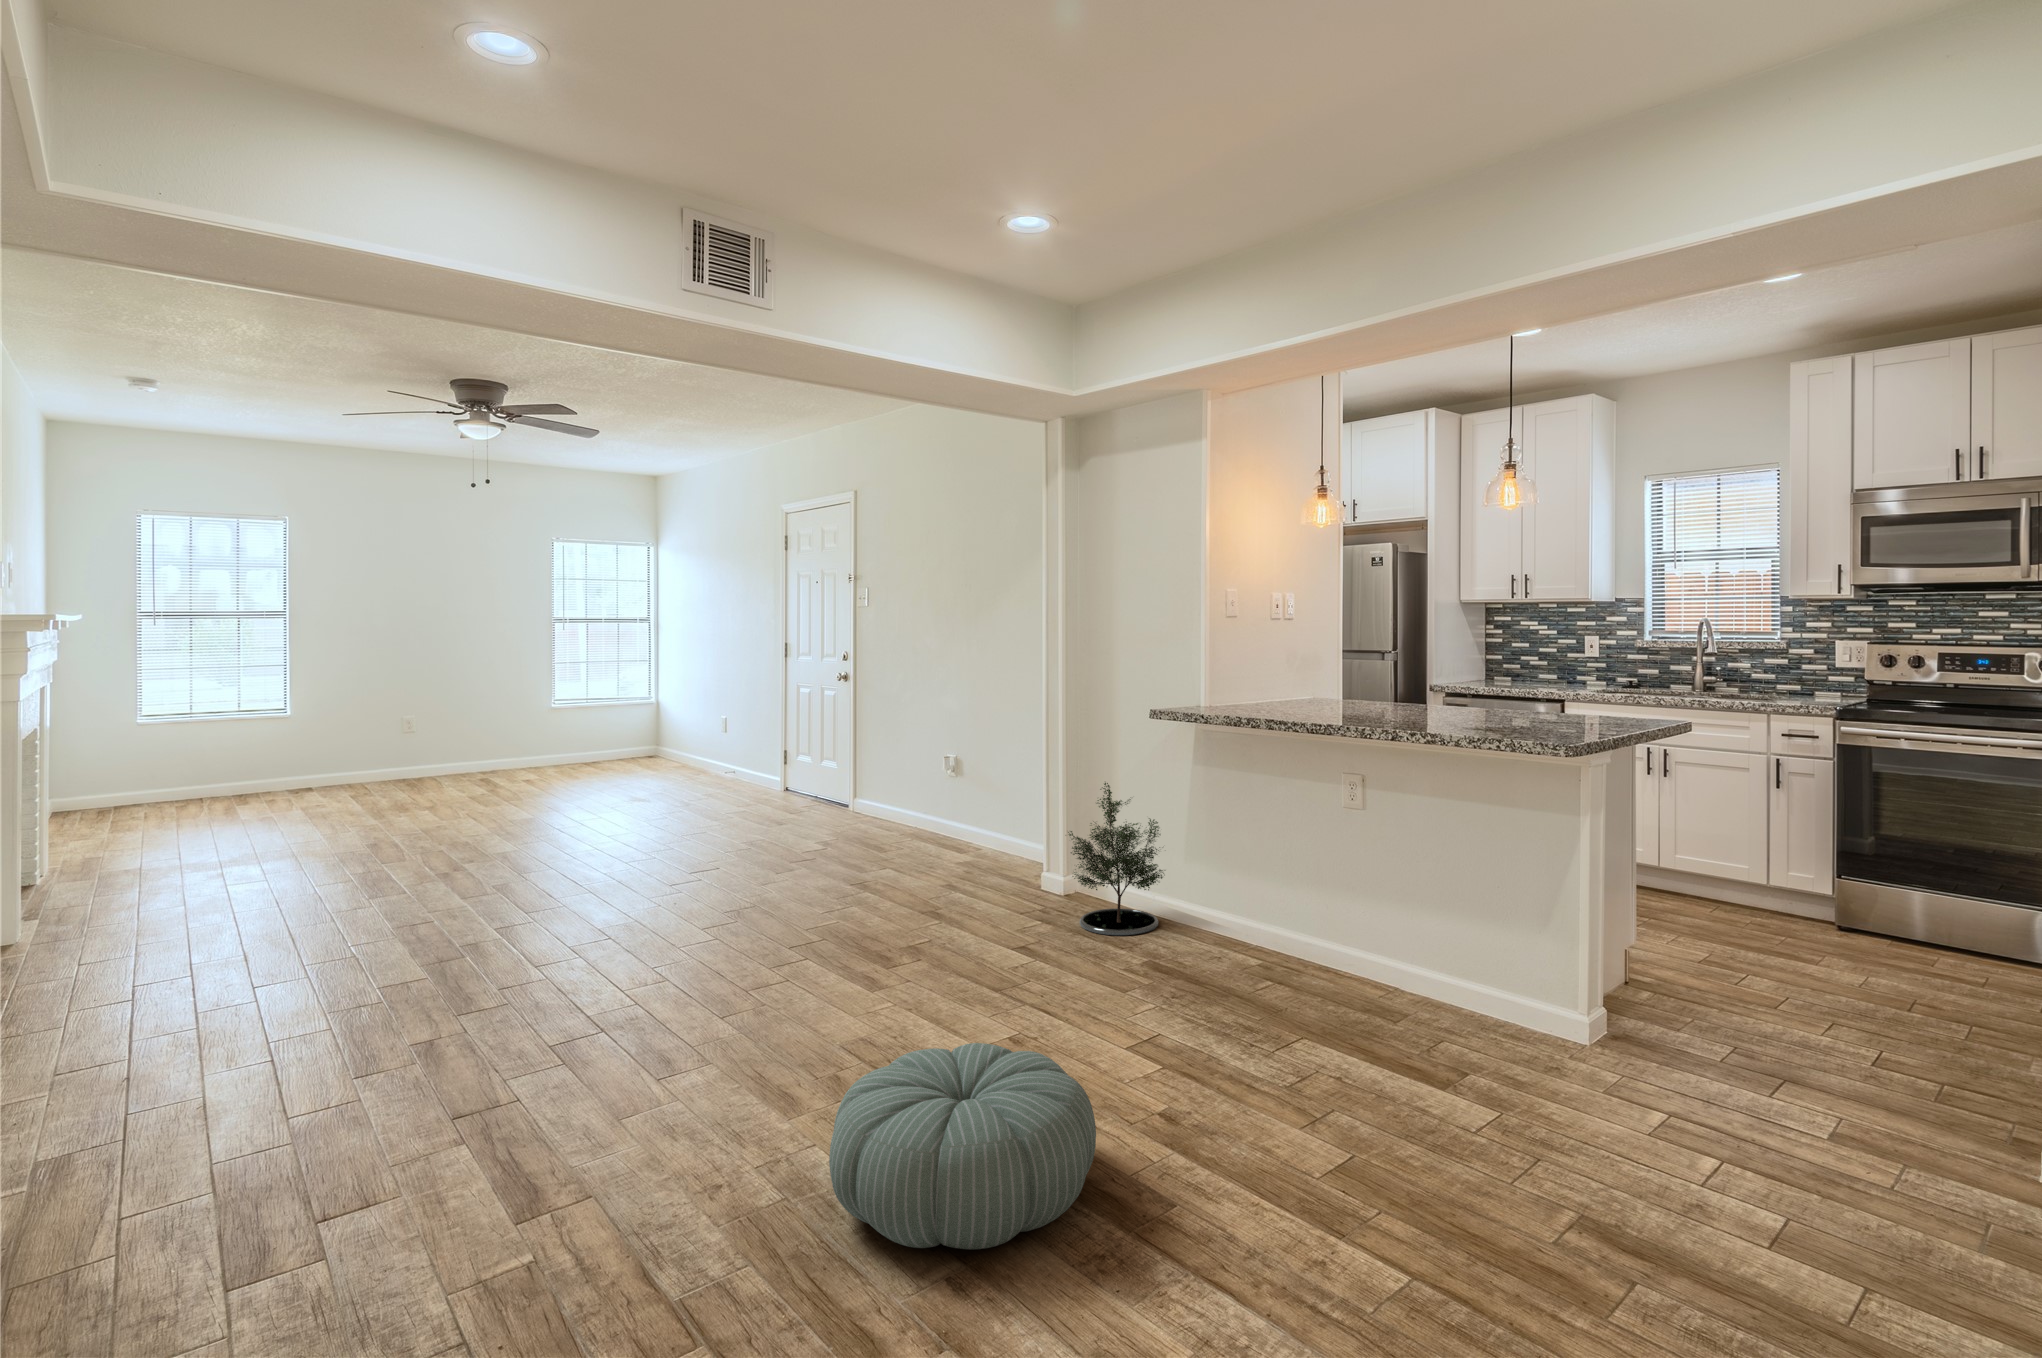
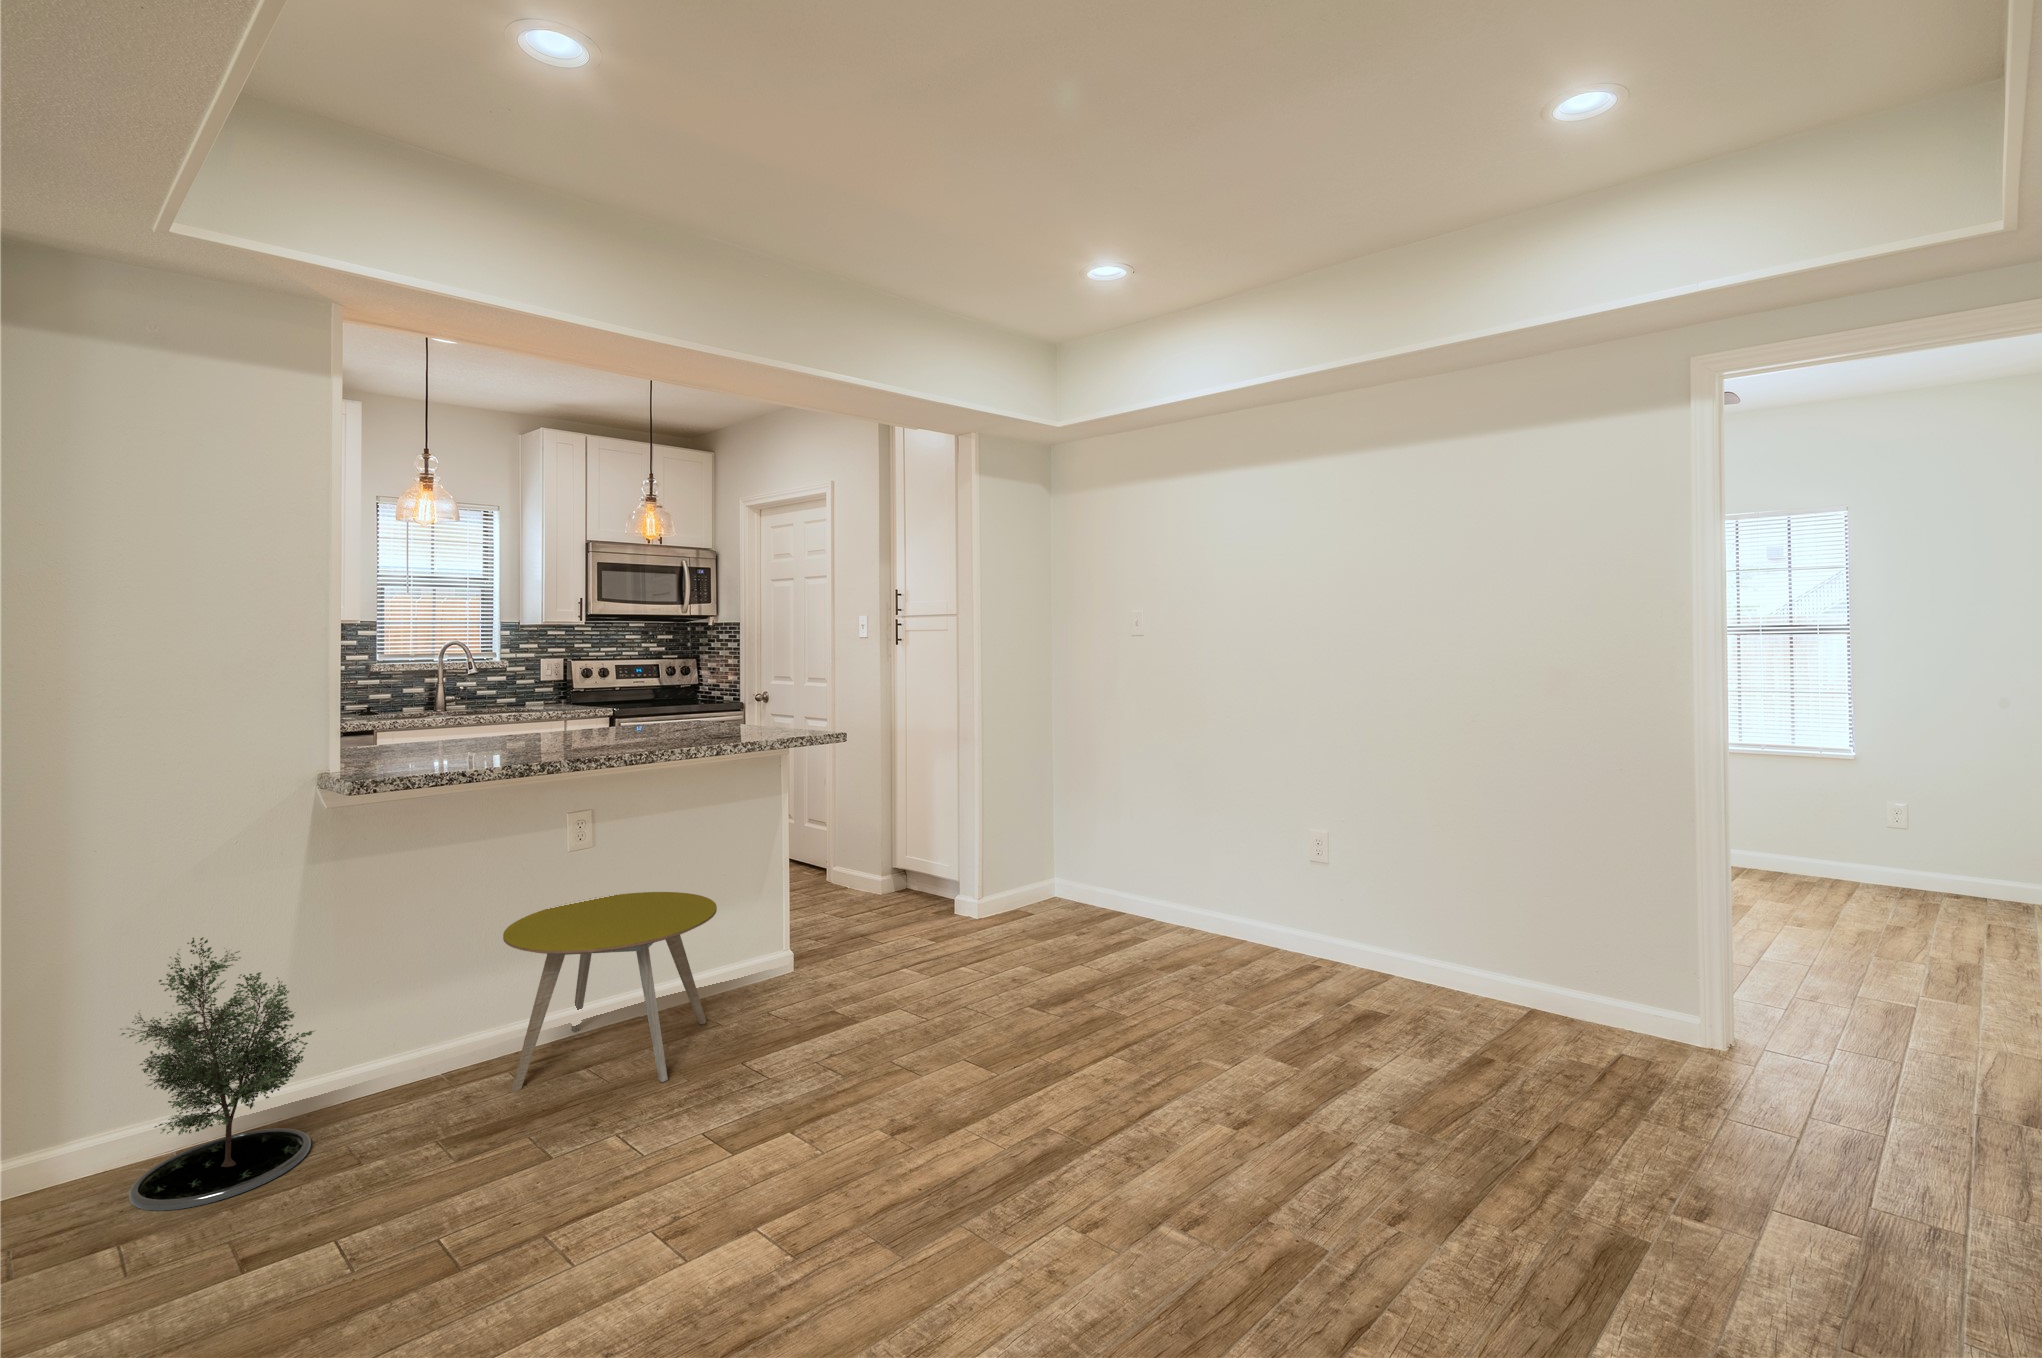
side table: none [1191,847,1366,1013] -> present [503,892,717,1092]
pouf: present [829,1043,1096,1249] -> none [923,1046,1180,1251]

